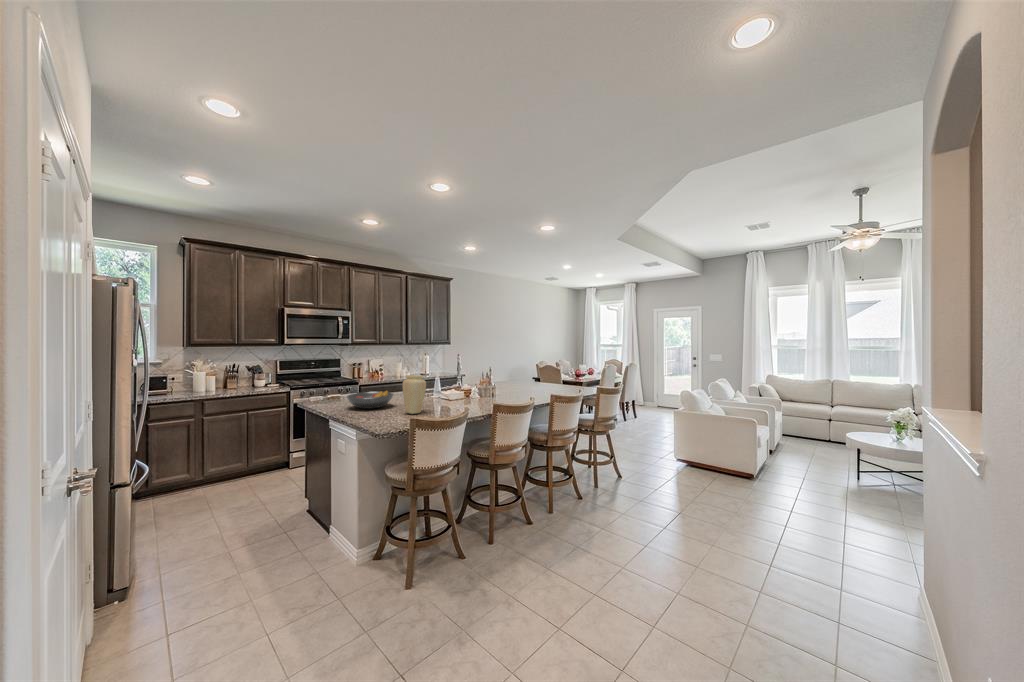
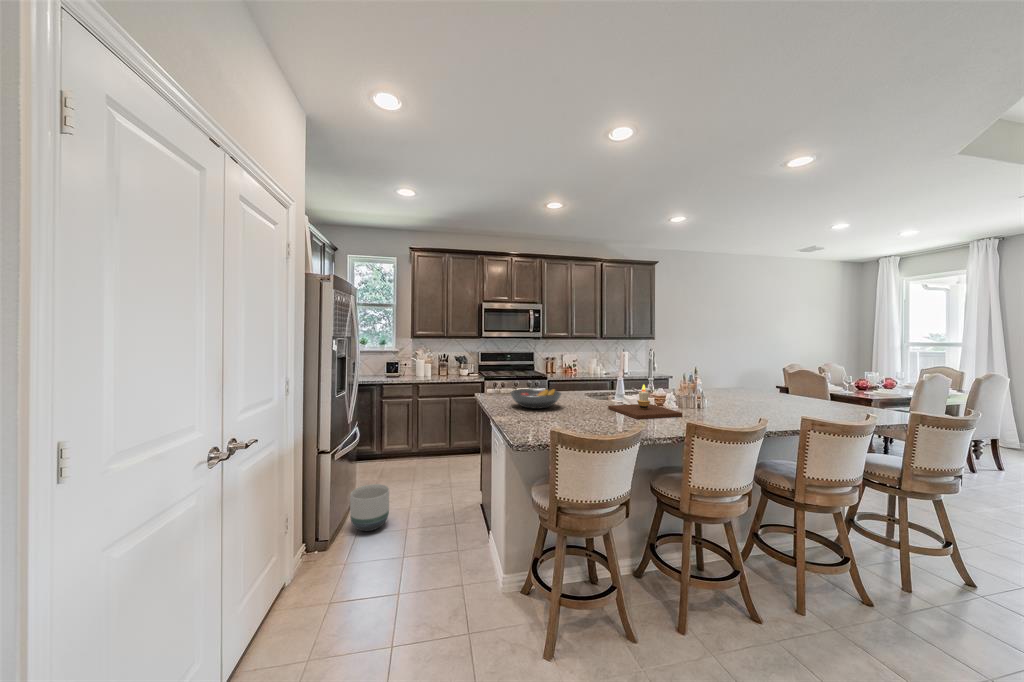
vase: present [403,375,426,414] -> none [564,372,594,422]
candle: none [431,382,484,407] -> present [608,385,682,419]
planter: none [143,513,198,568] -> present [350,484,389,531]

